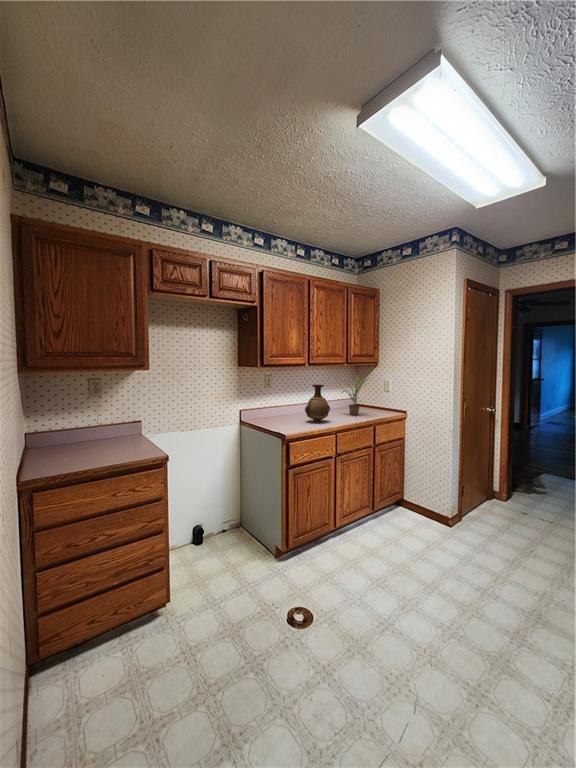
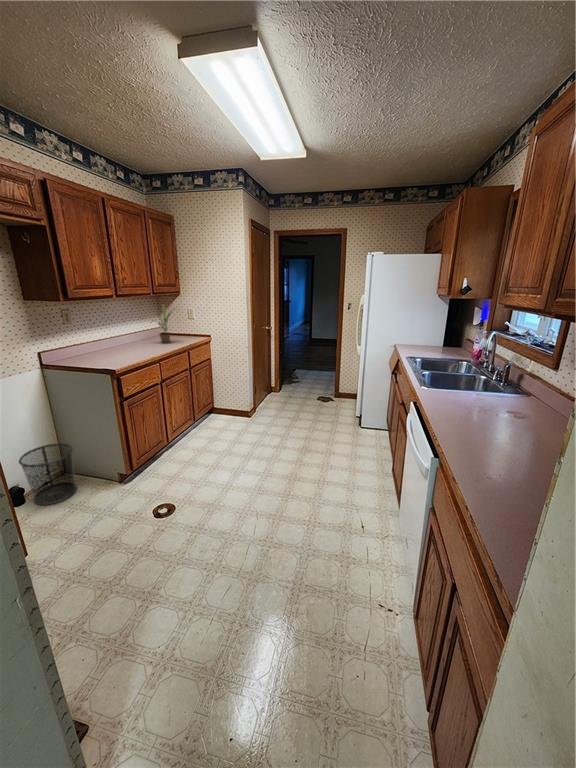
vase: present [305,384,330,422] -> none [121,316,146,353]
waste bin: none [203,496,245,556] -> present [19,443,77,505]

